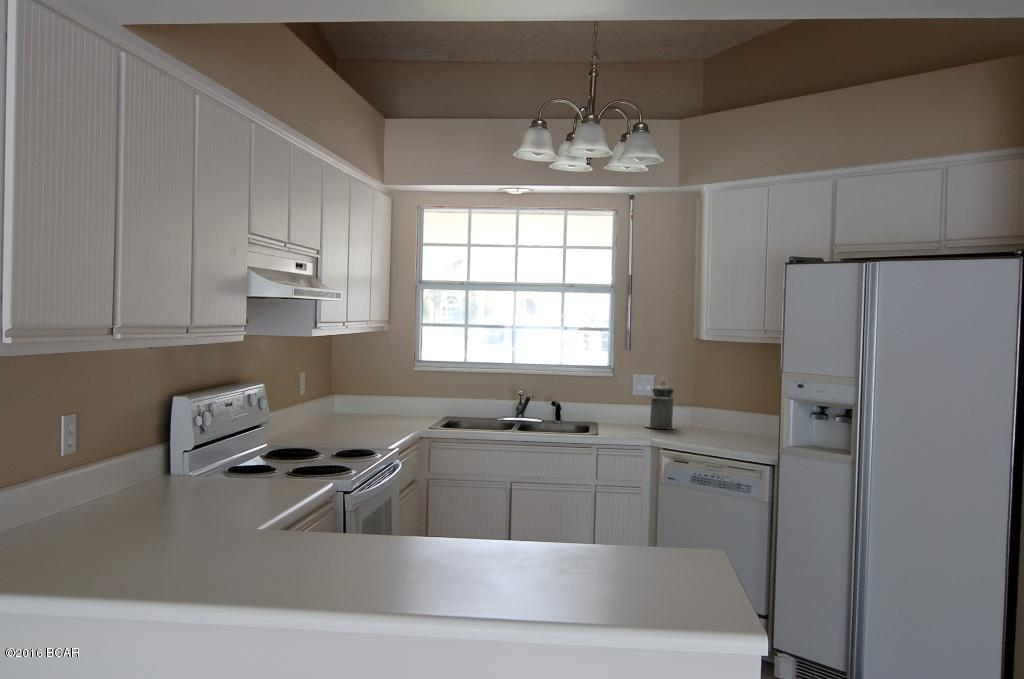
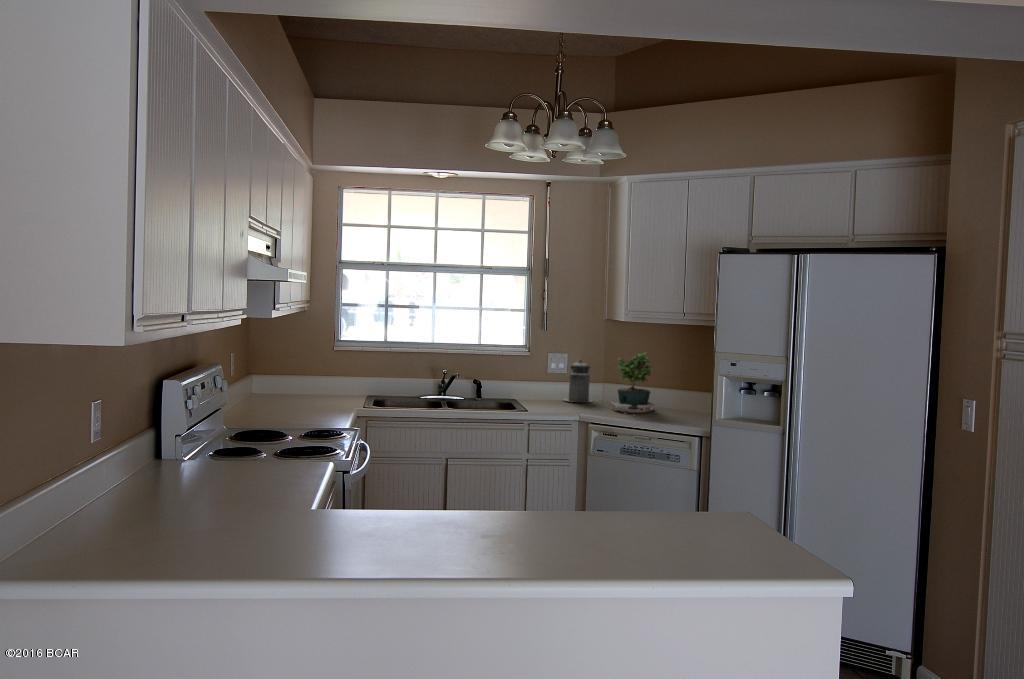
potted plant: none [688,374,738,443] -> present [611,353,655,413]

